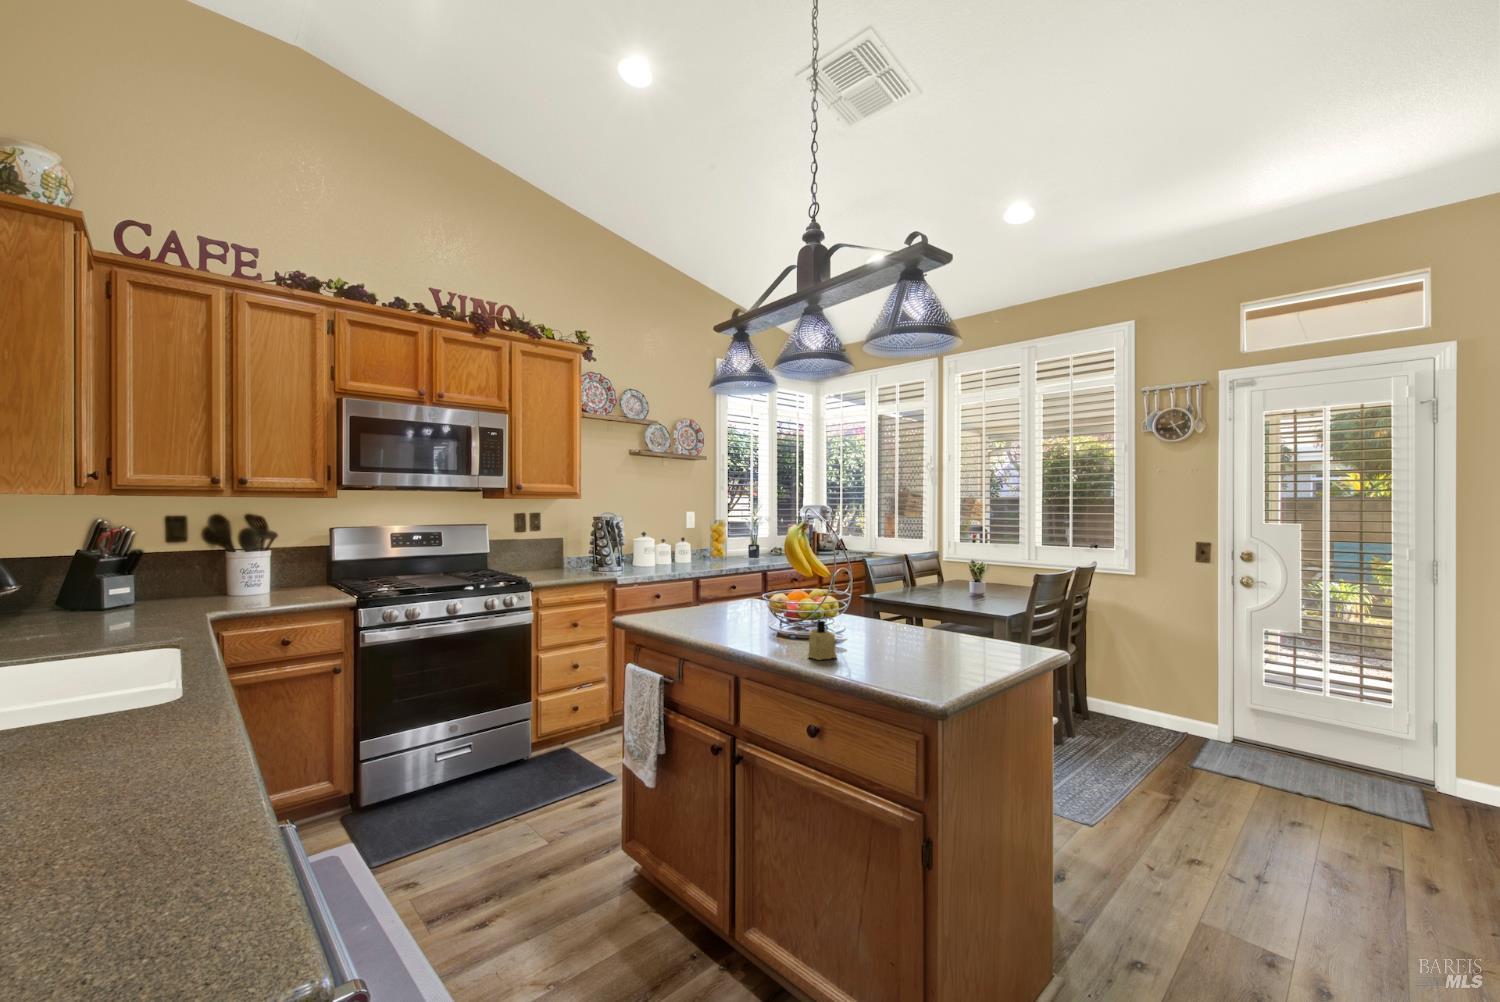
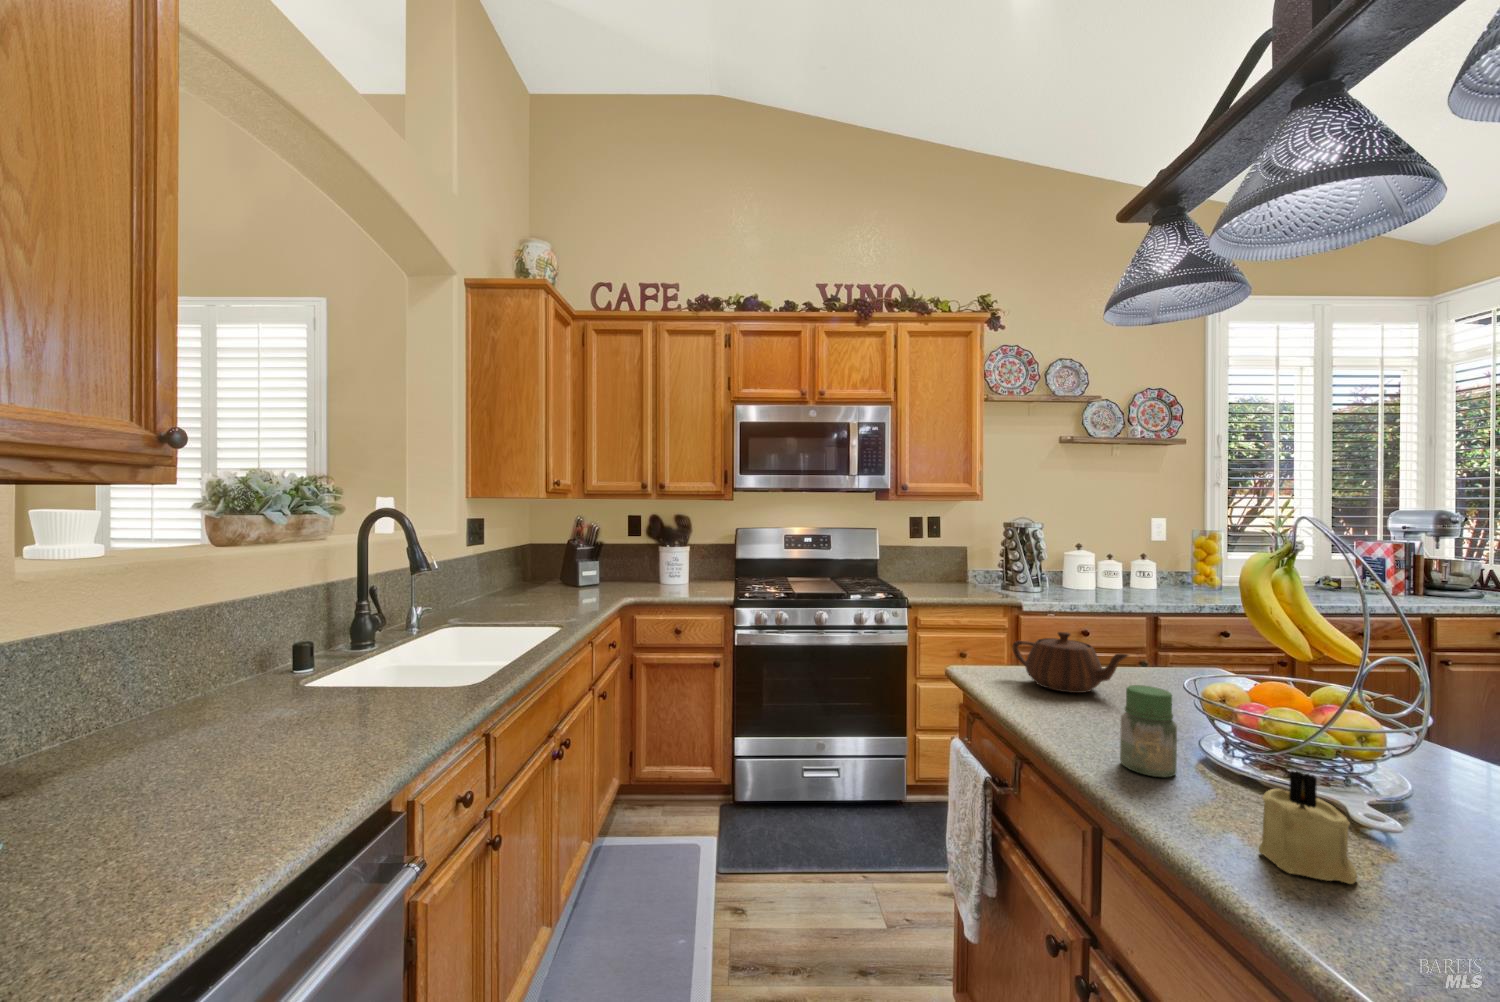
teapot: none [660,586,728,621] -> present [1012,632,1129,693]
jar: none [743,602,767,645] -> present [1120,685,1177,777]

